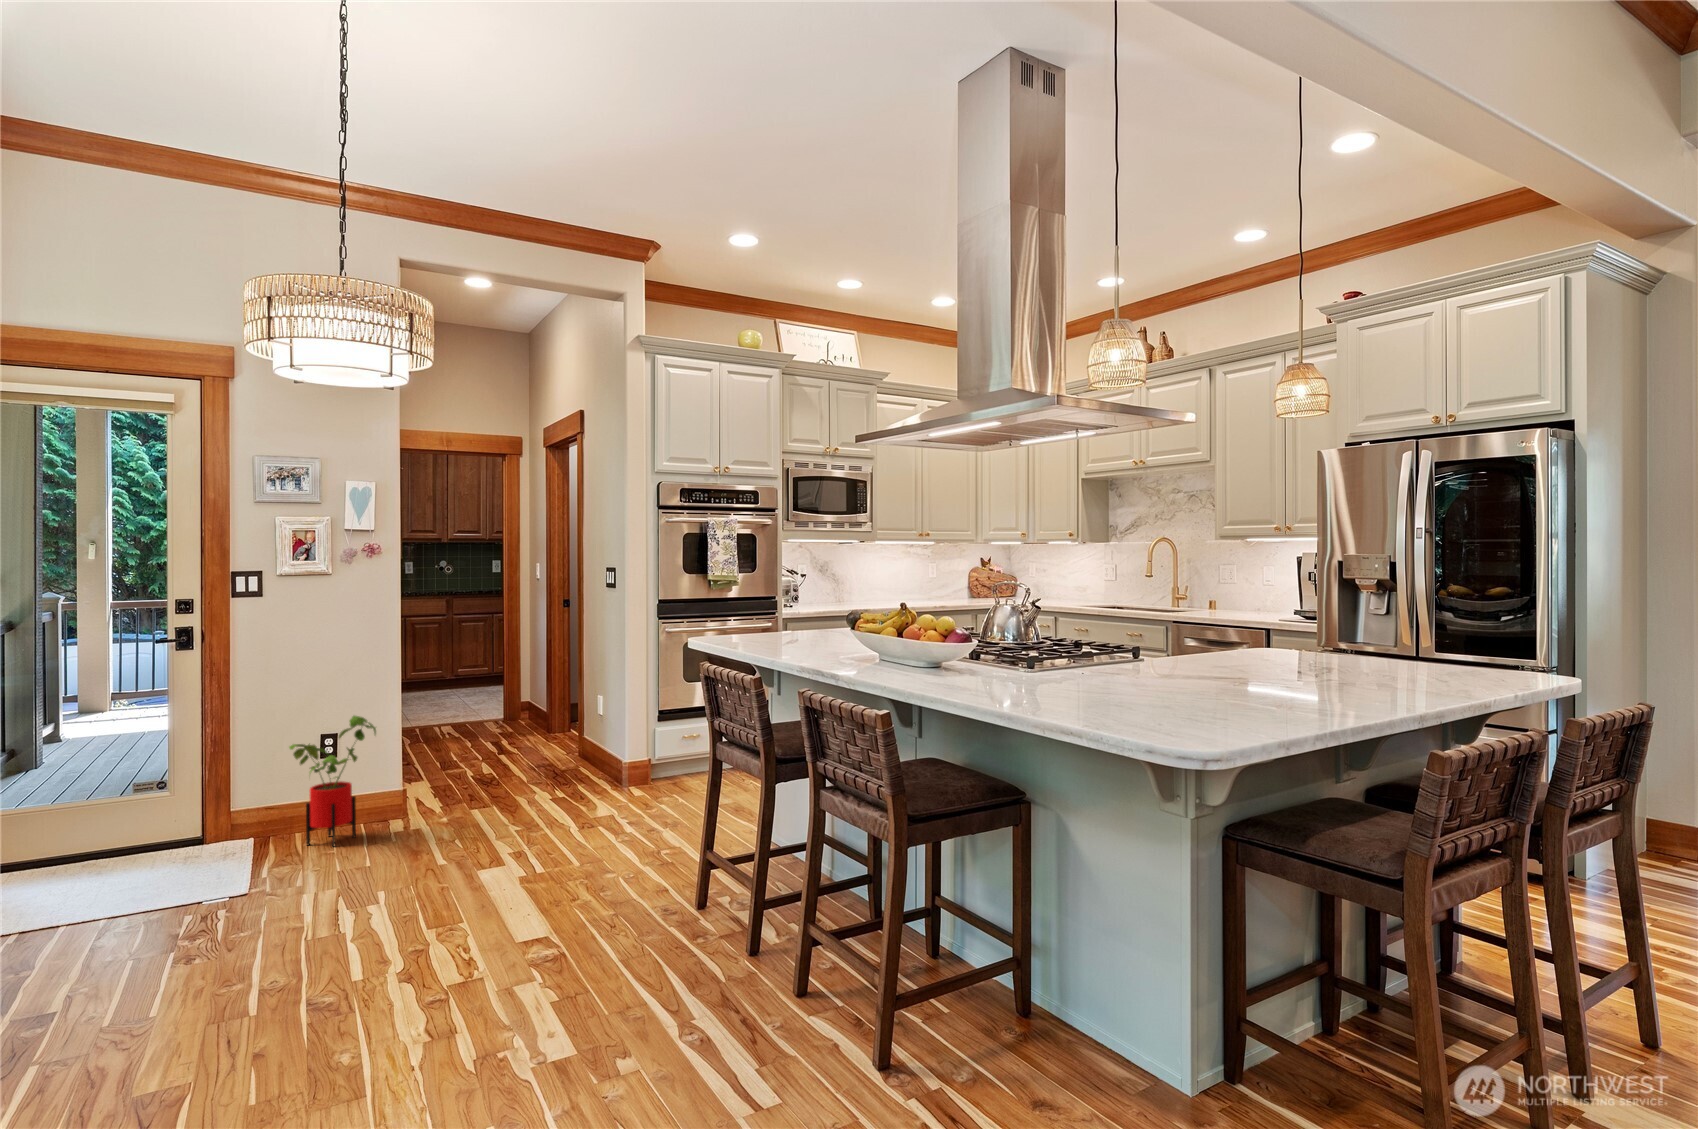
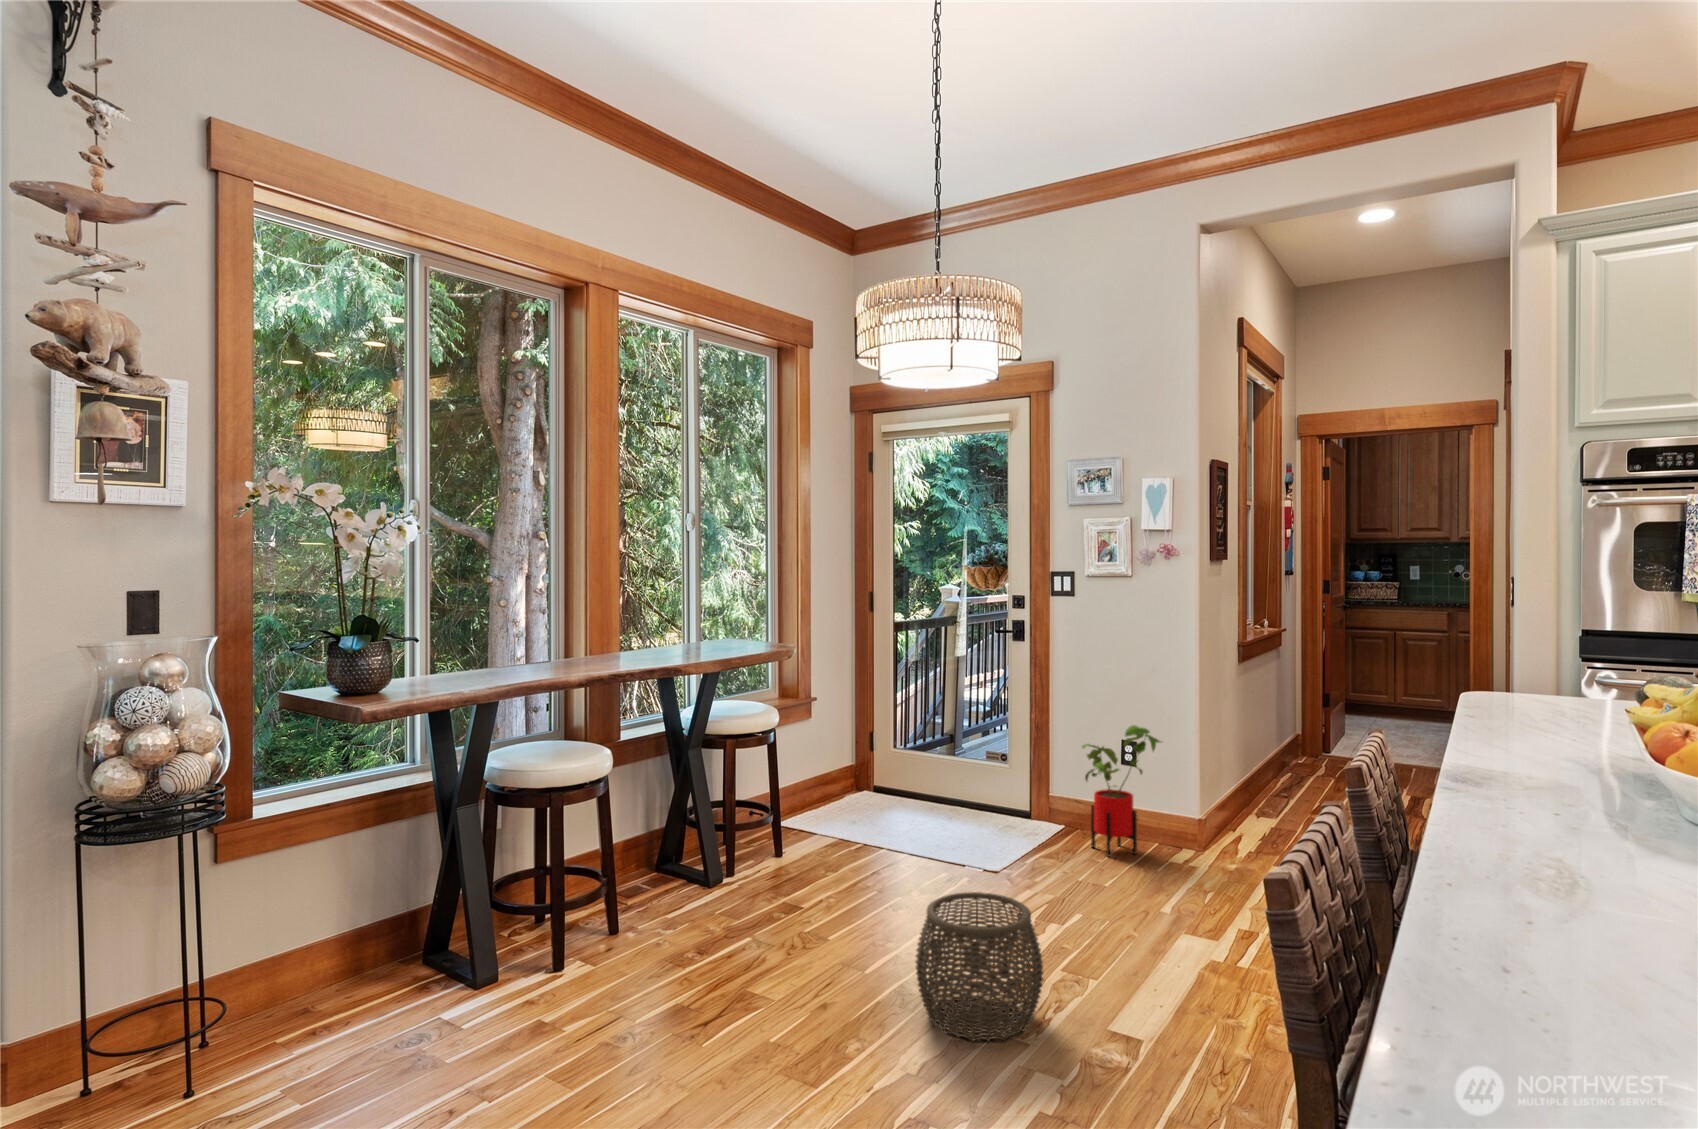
woven basket: none [351,867,482,1005] -> present [915,892,1043,1041]

